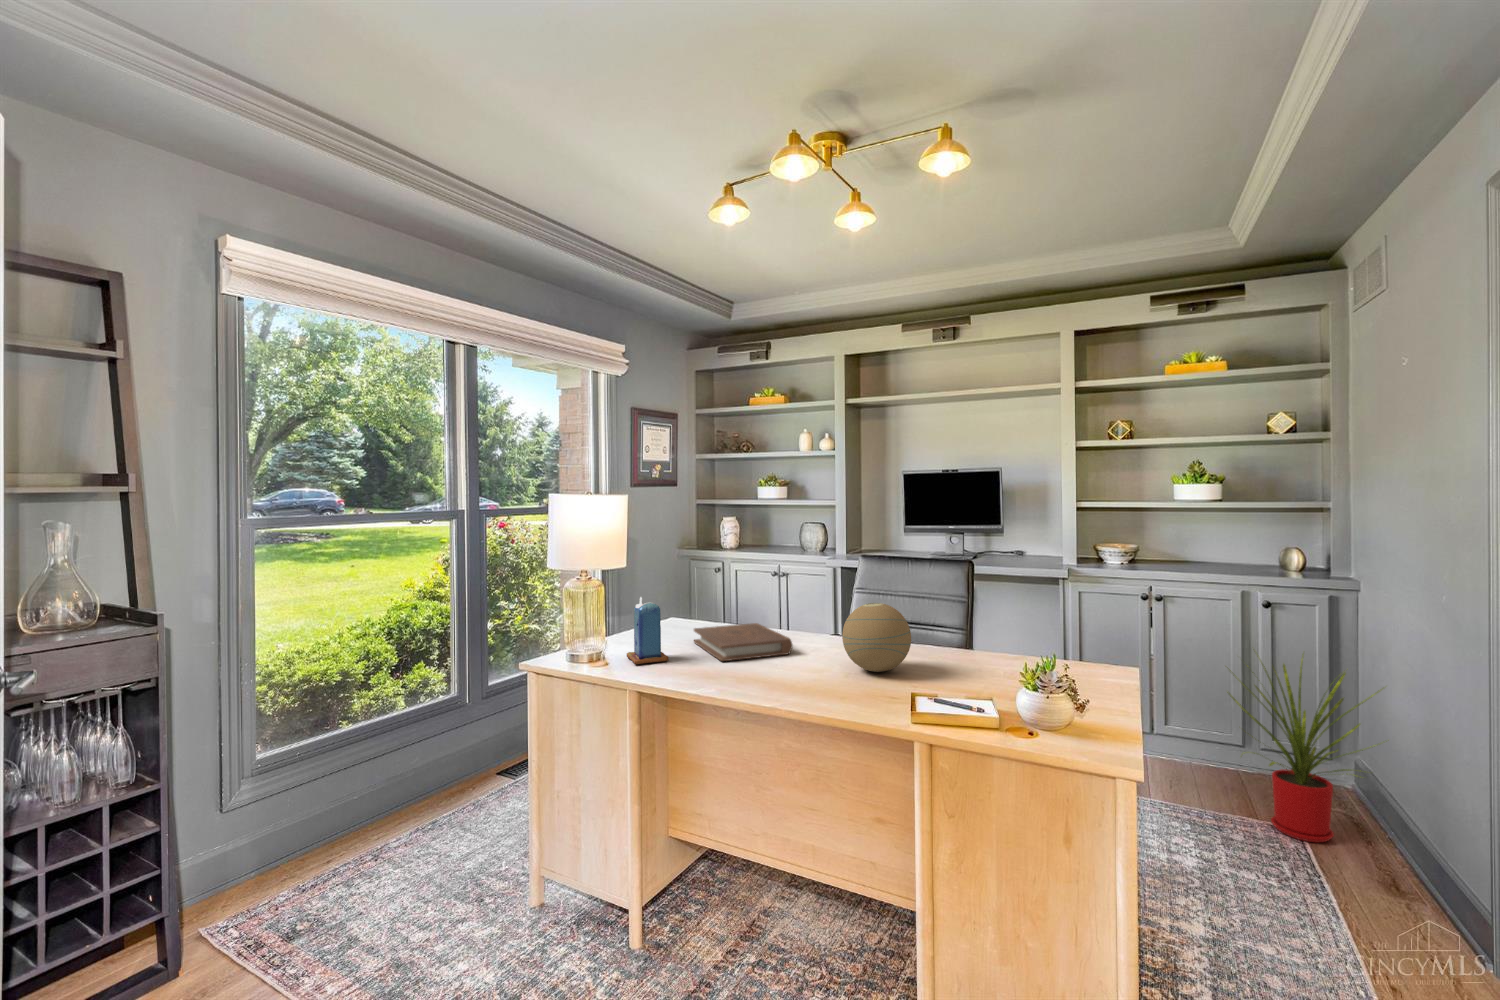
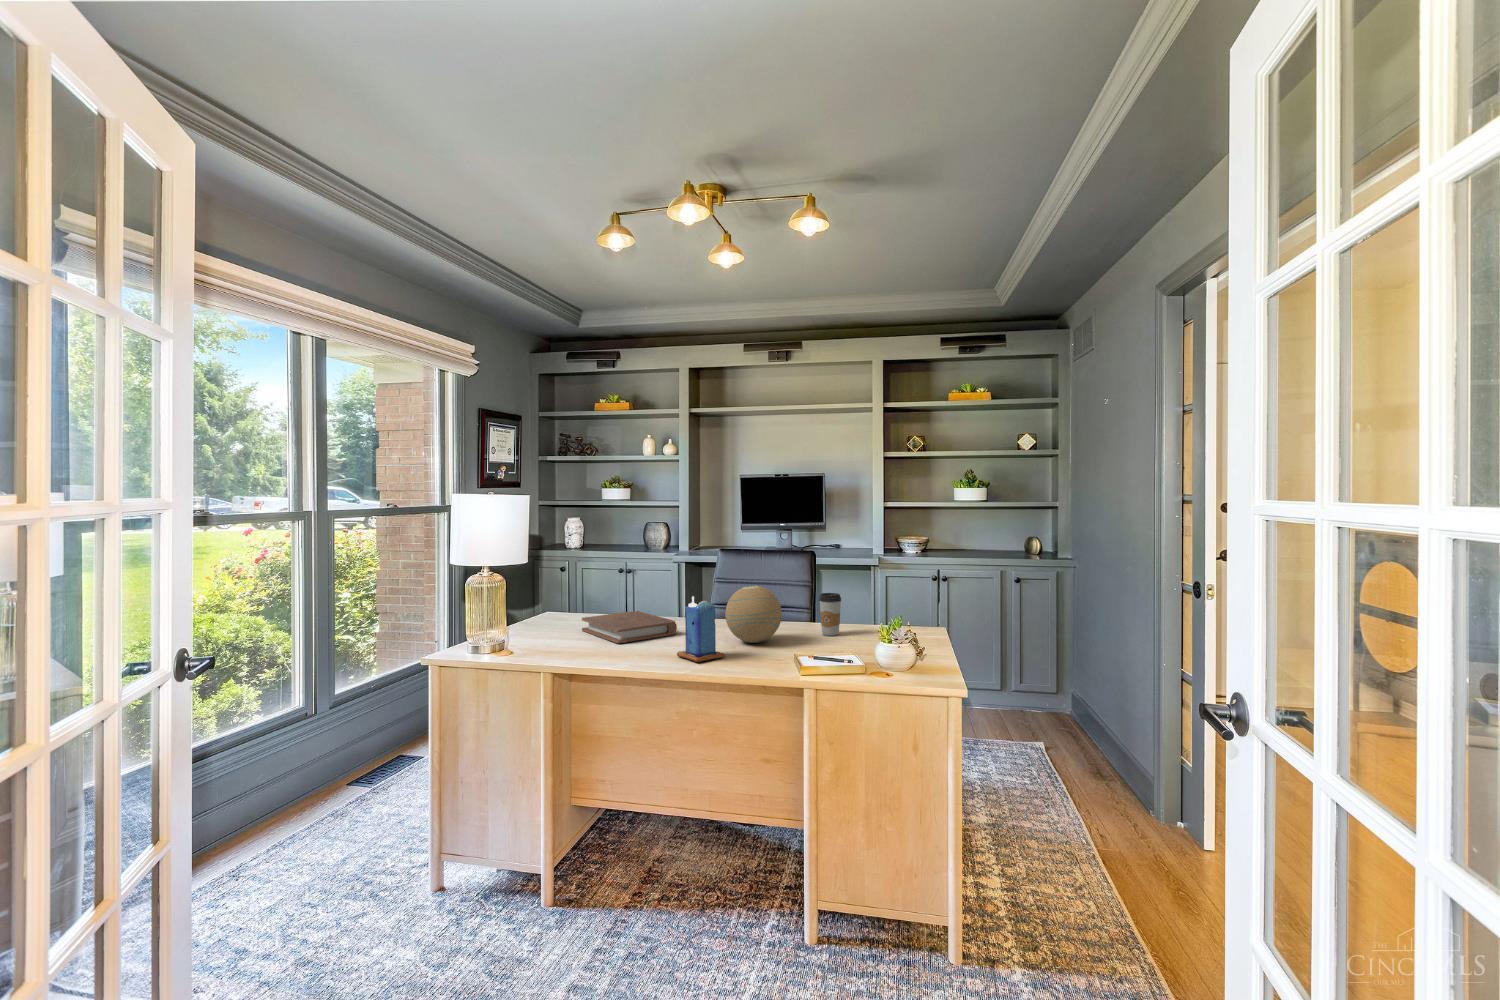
candle: present [627,597,669,664] -> present [677,597,724,662]
coffee cup: none [963,615,992,669] -> present [819,593,841,636]
house plant: present [1227,658,1382,842] -> none [994,613,1098,754]

